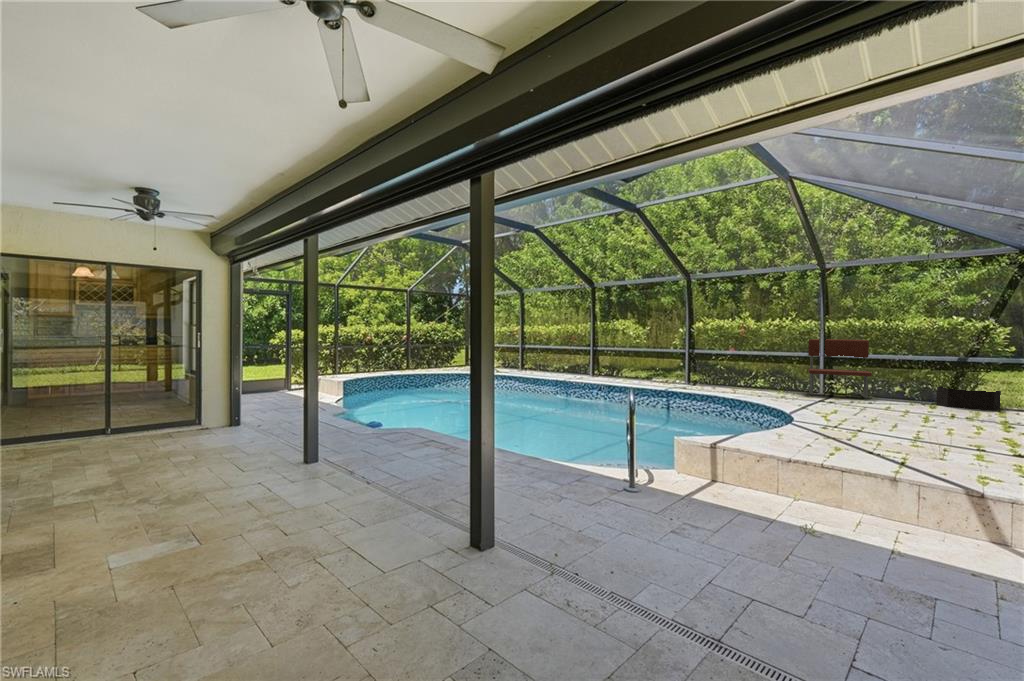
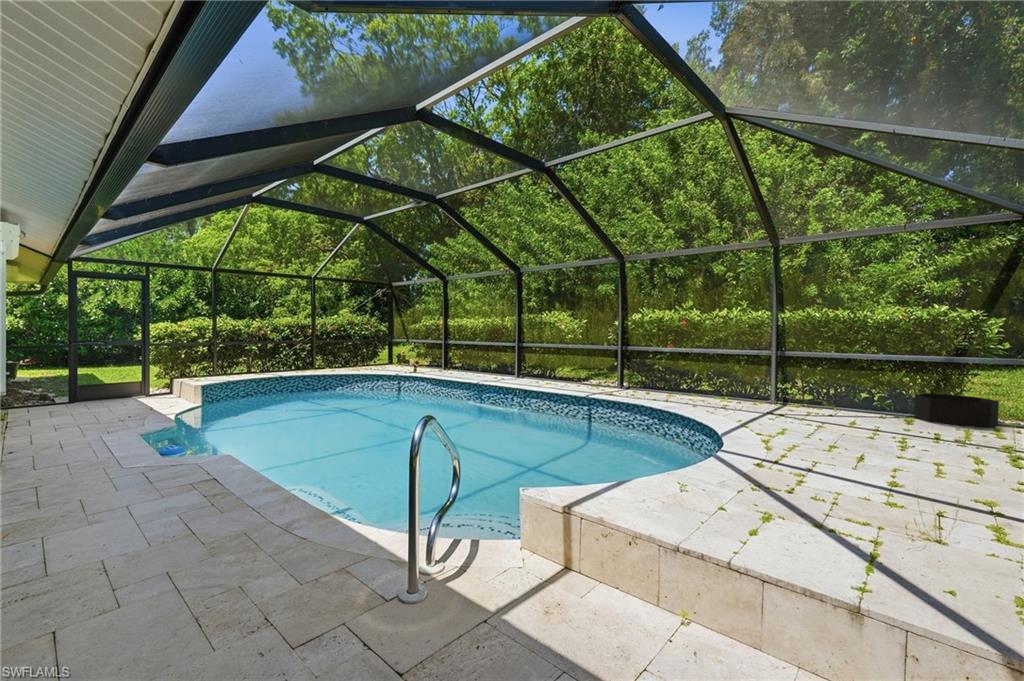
bench: present [808,339,872,399] -> none [756,334,833,409]

